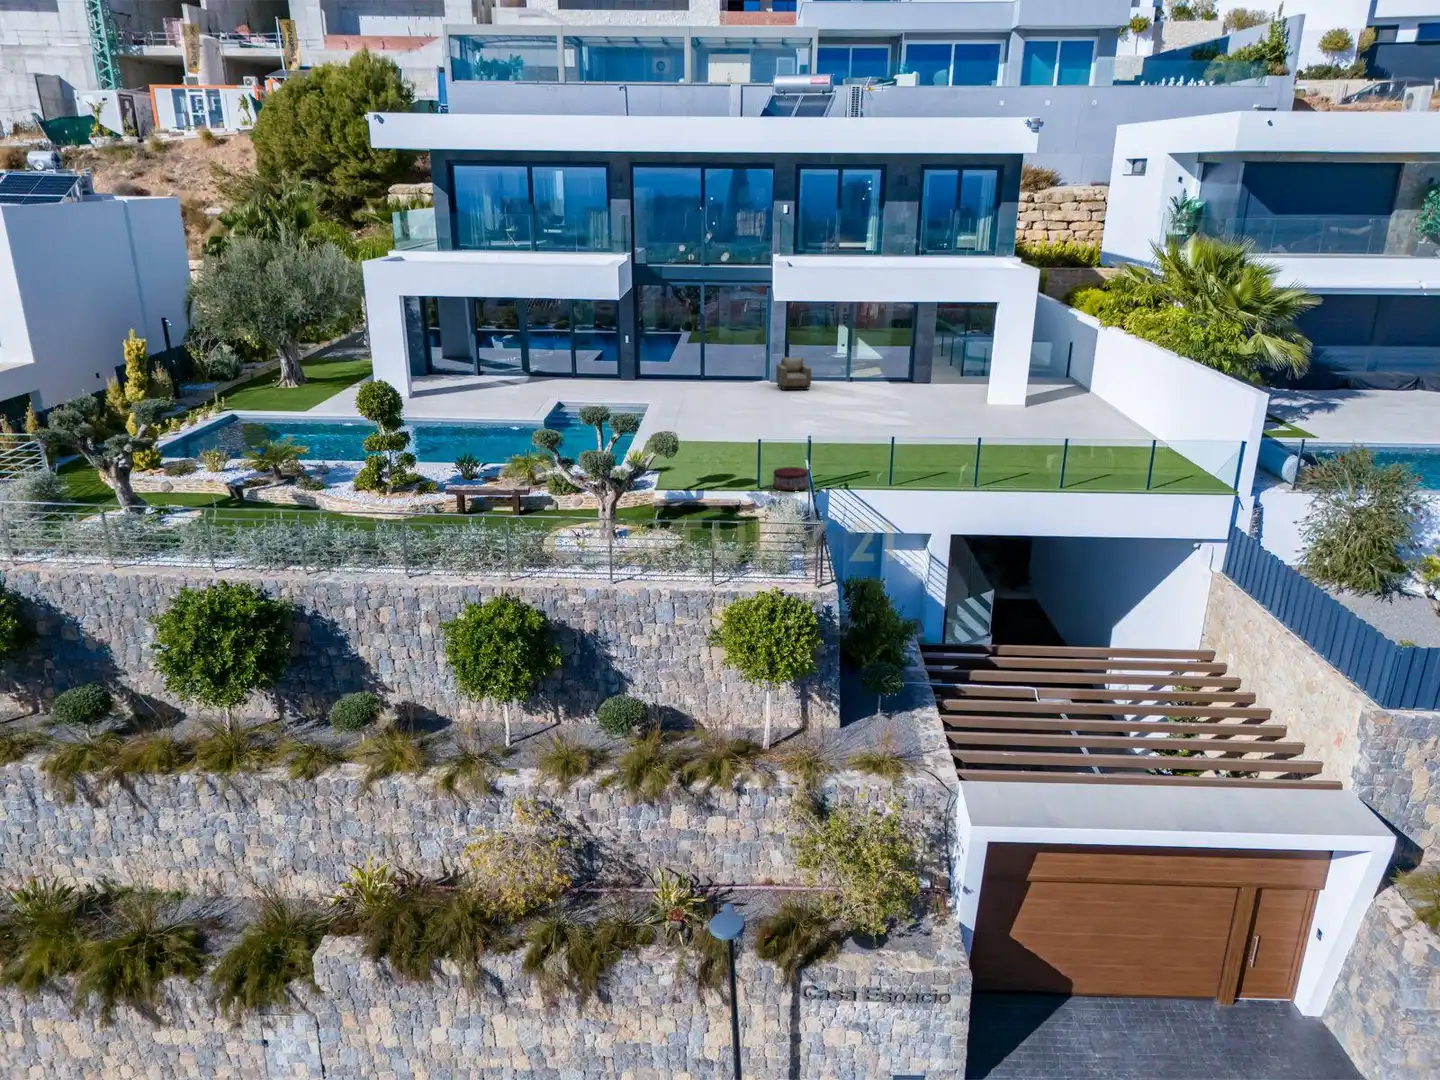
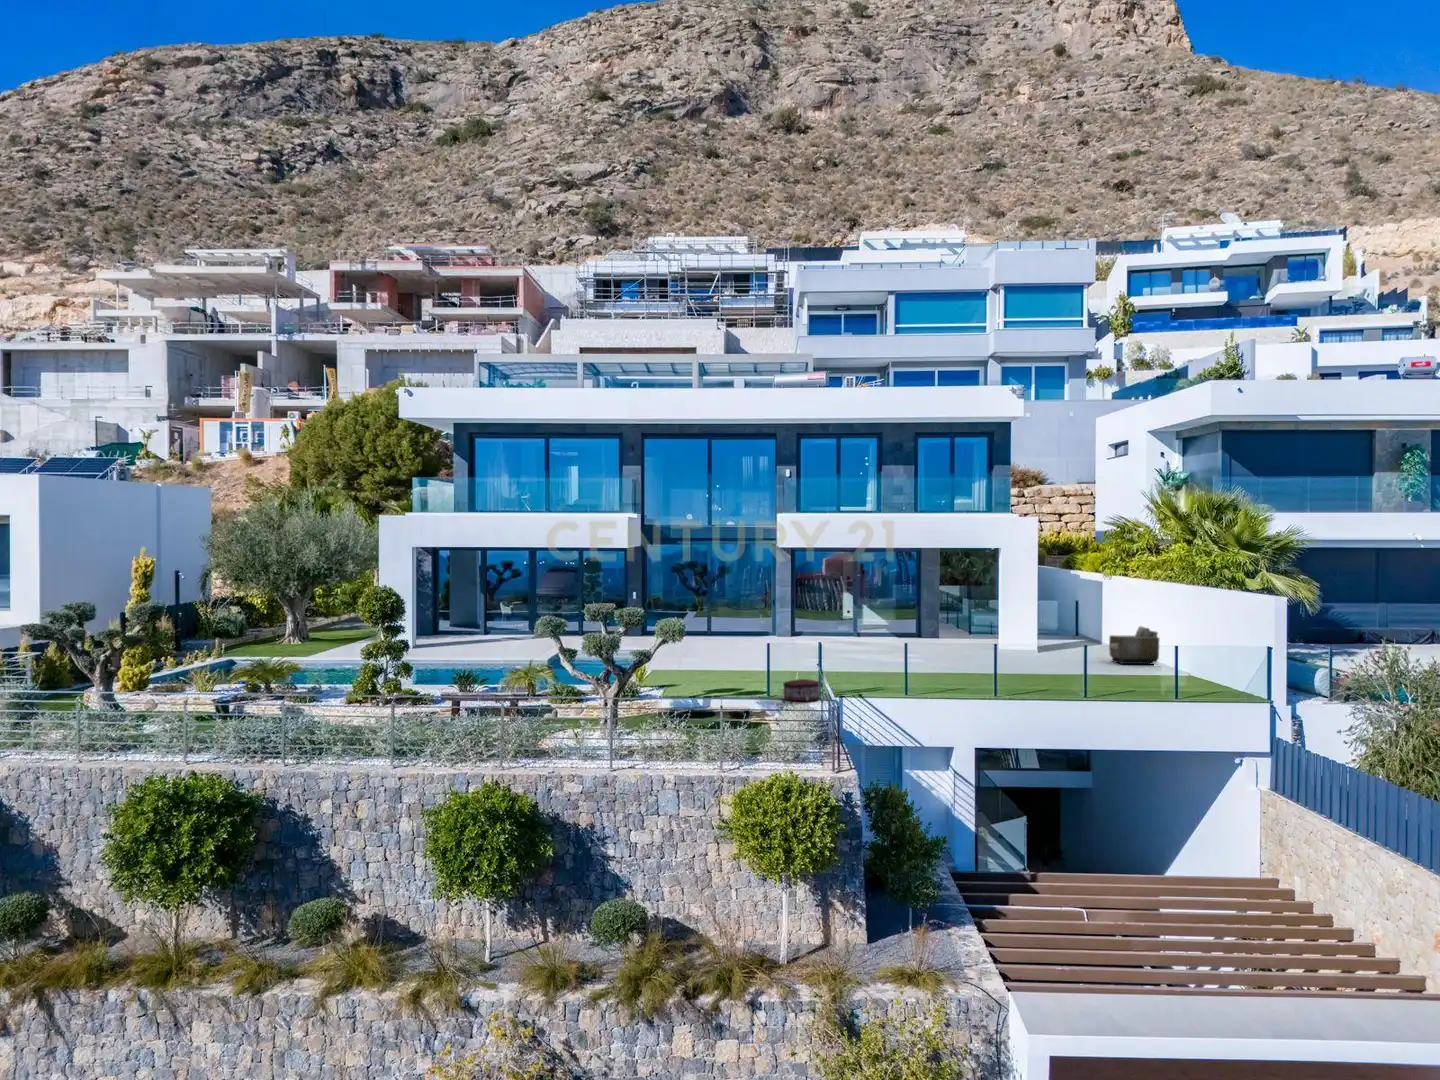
armchair: present [776,357,811,390] -> present [1109,626,1159,664]

